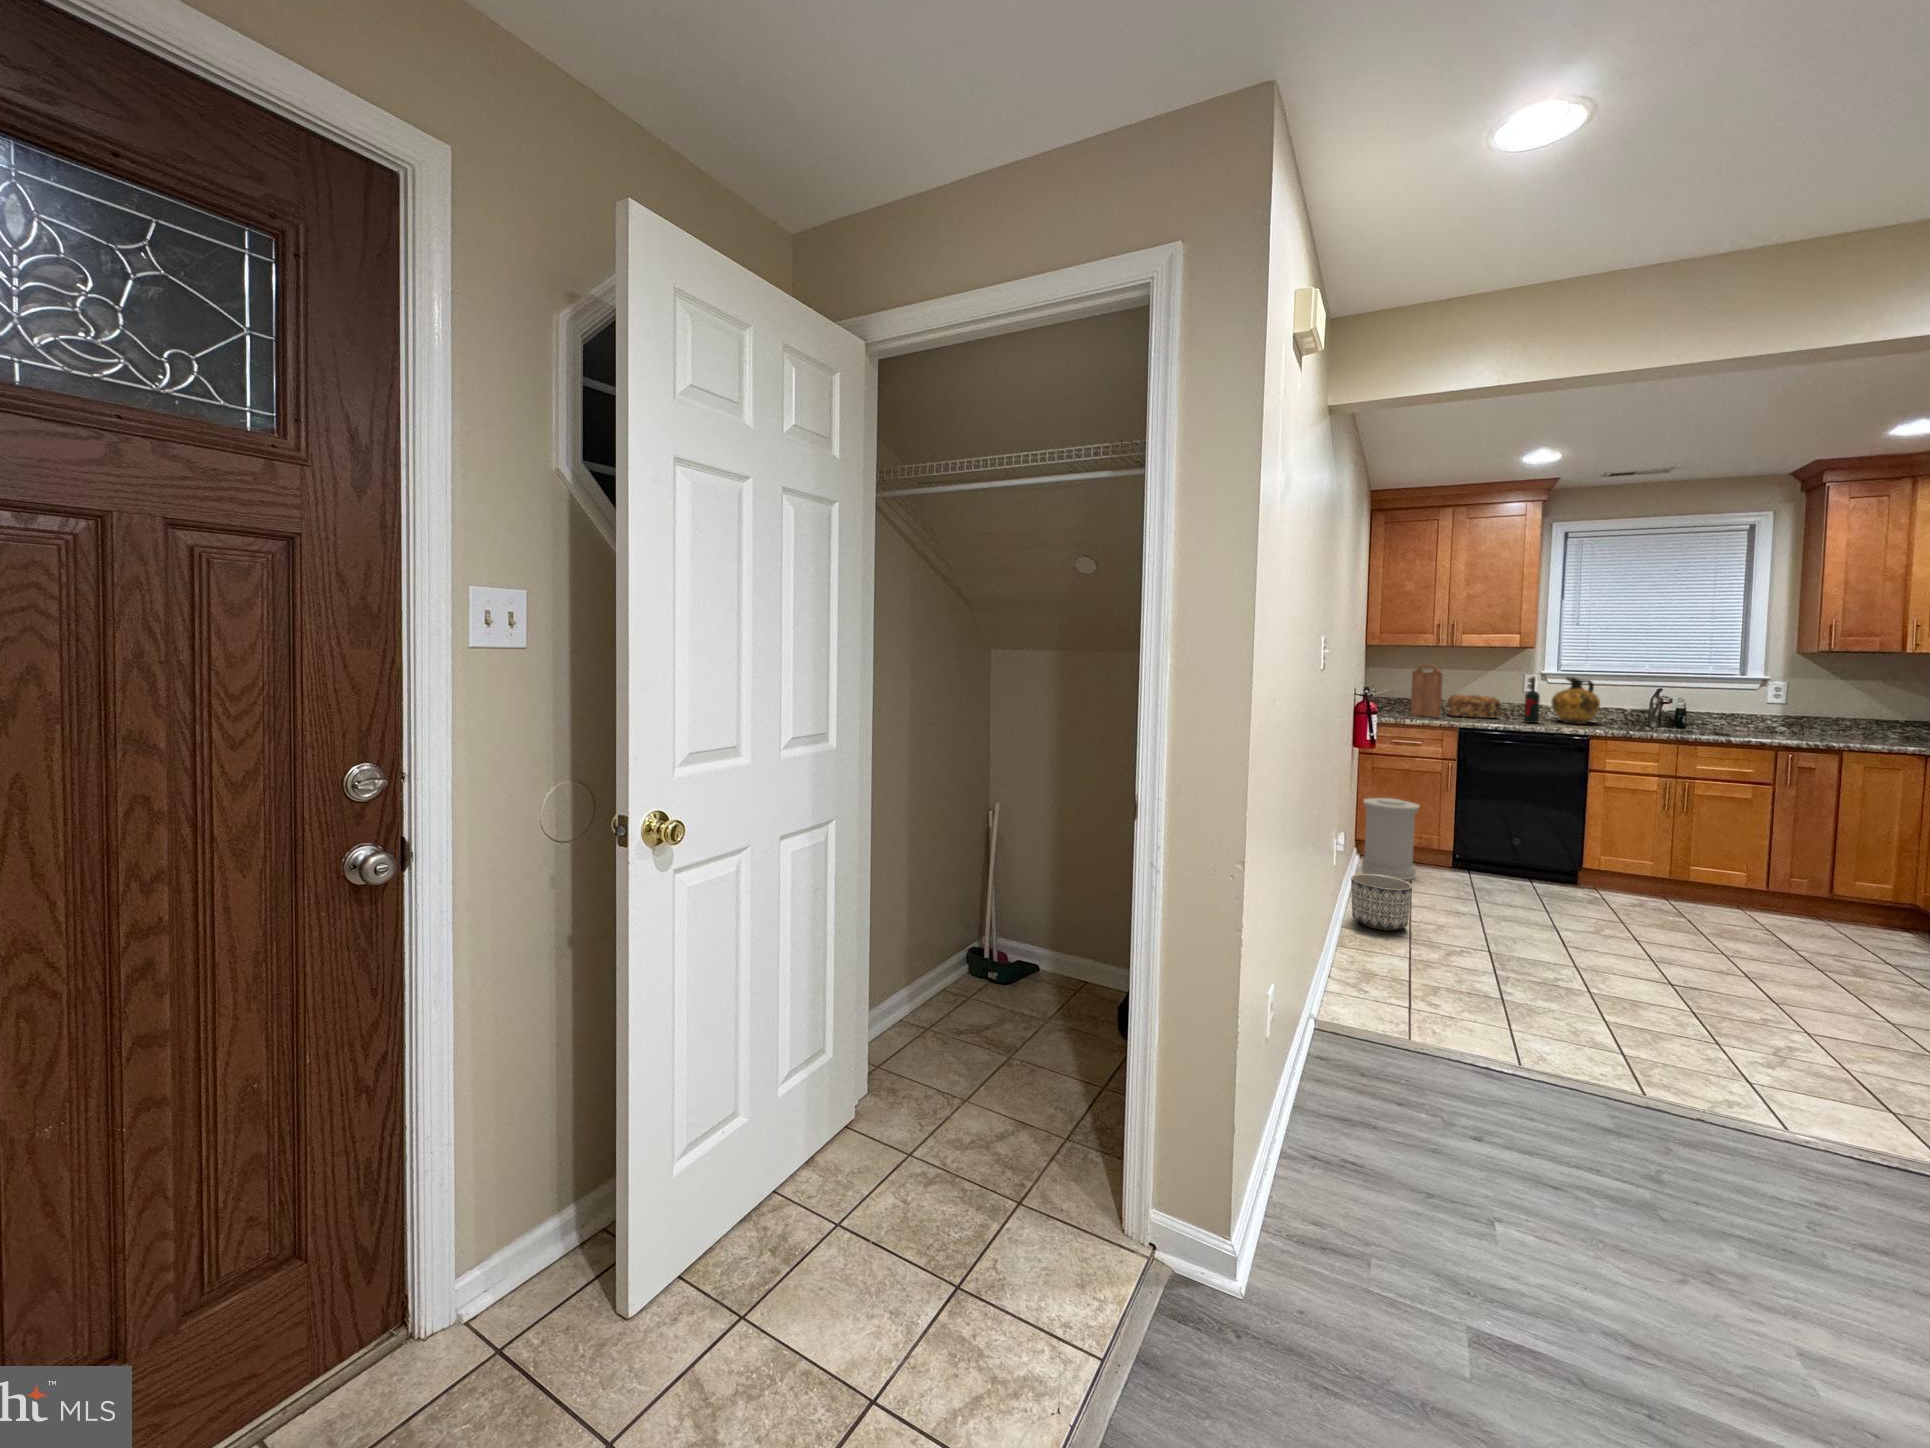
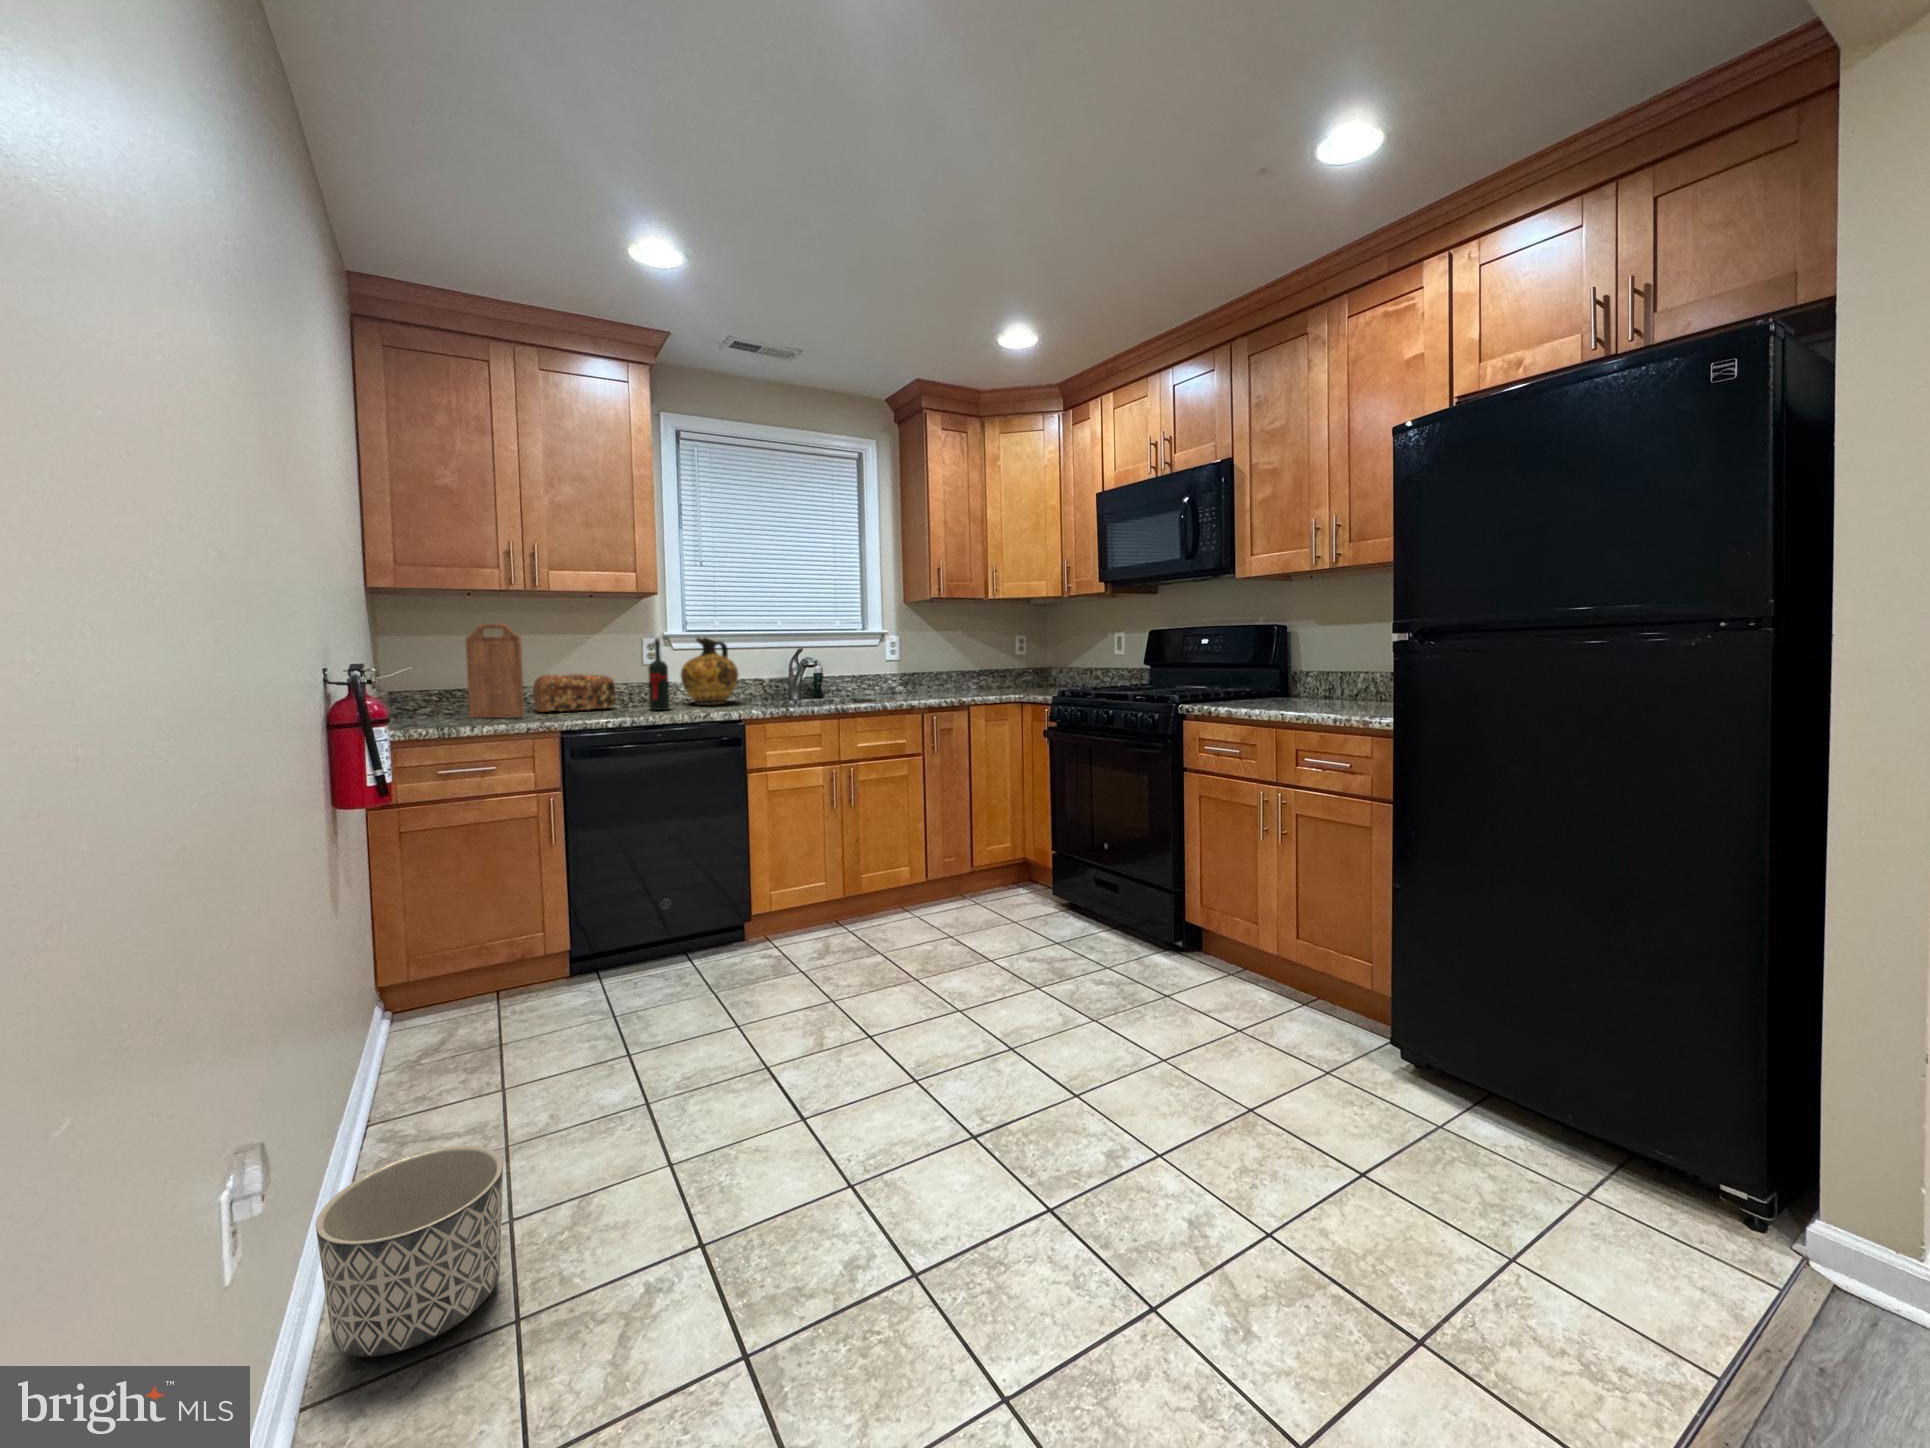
trash can: present [1361,798,1419,880] -> none [377,892,509,1081]

